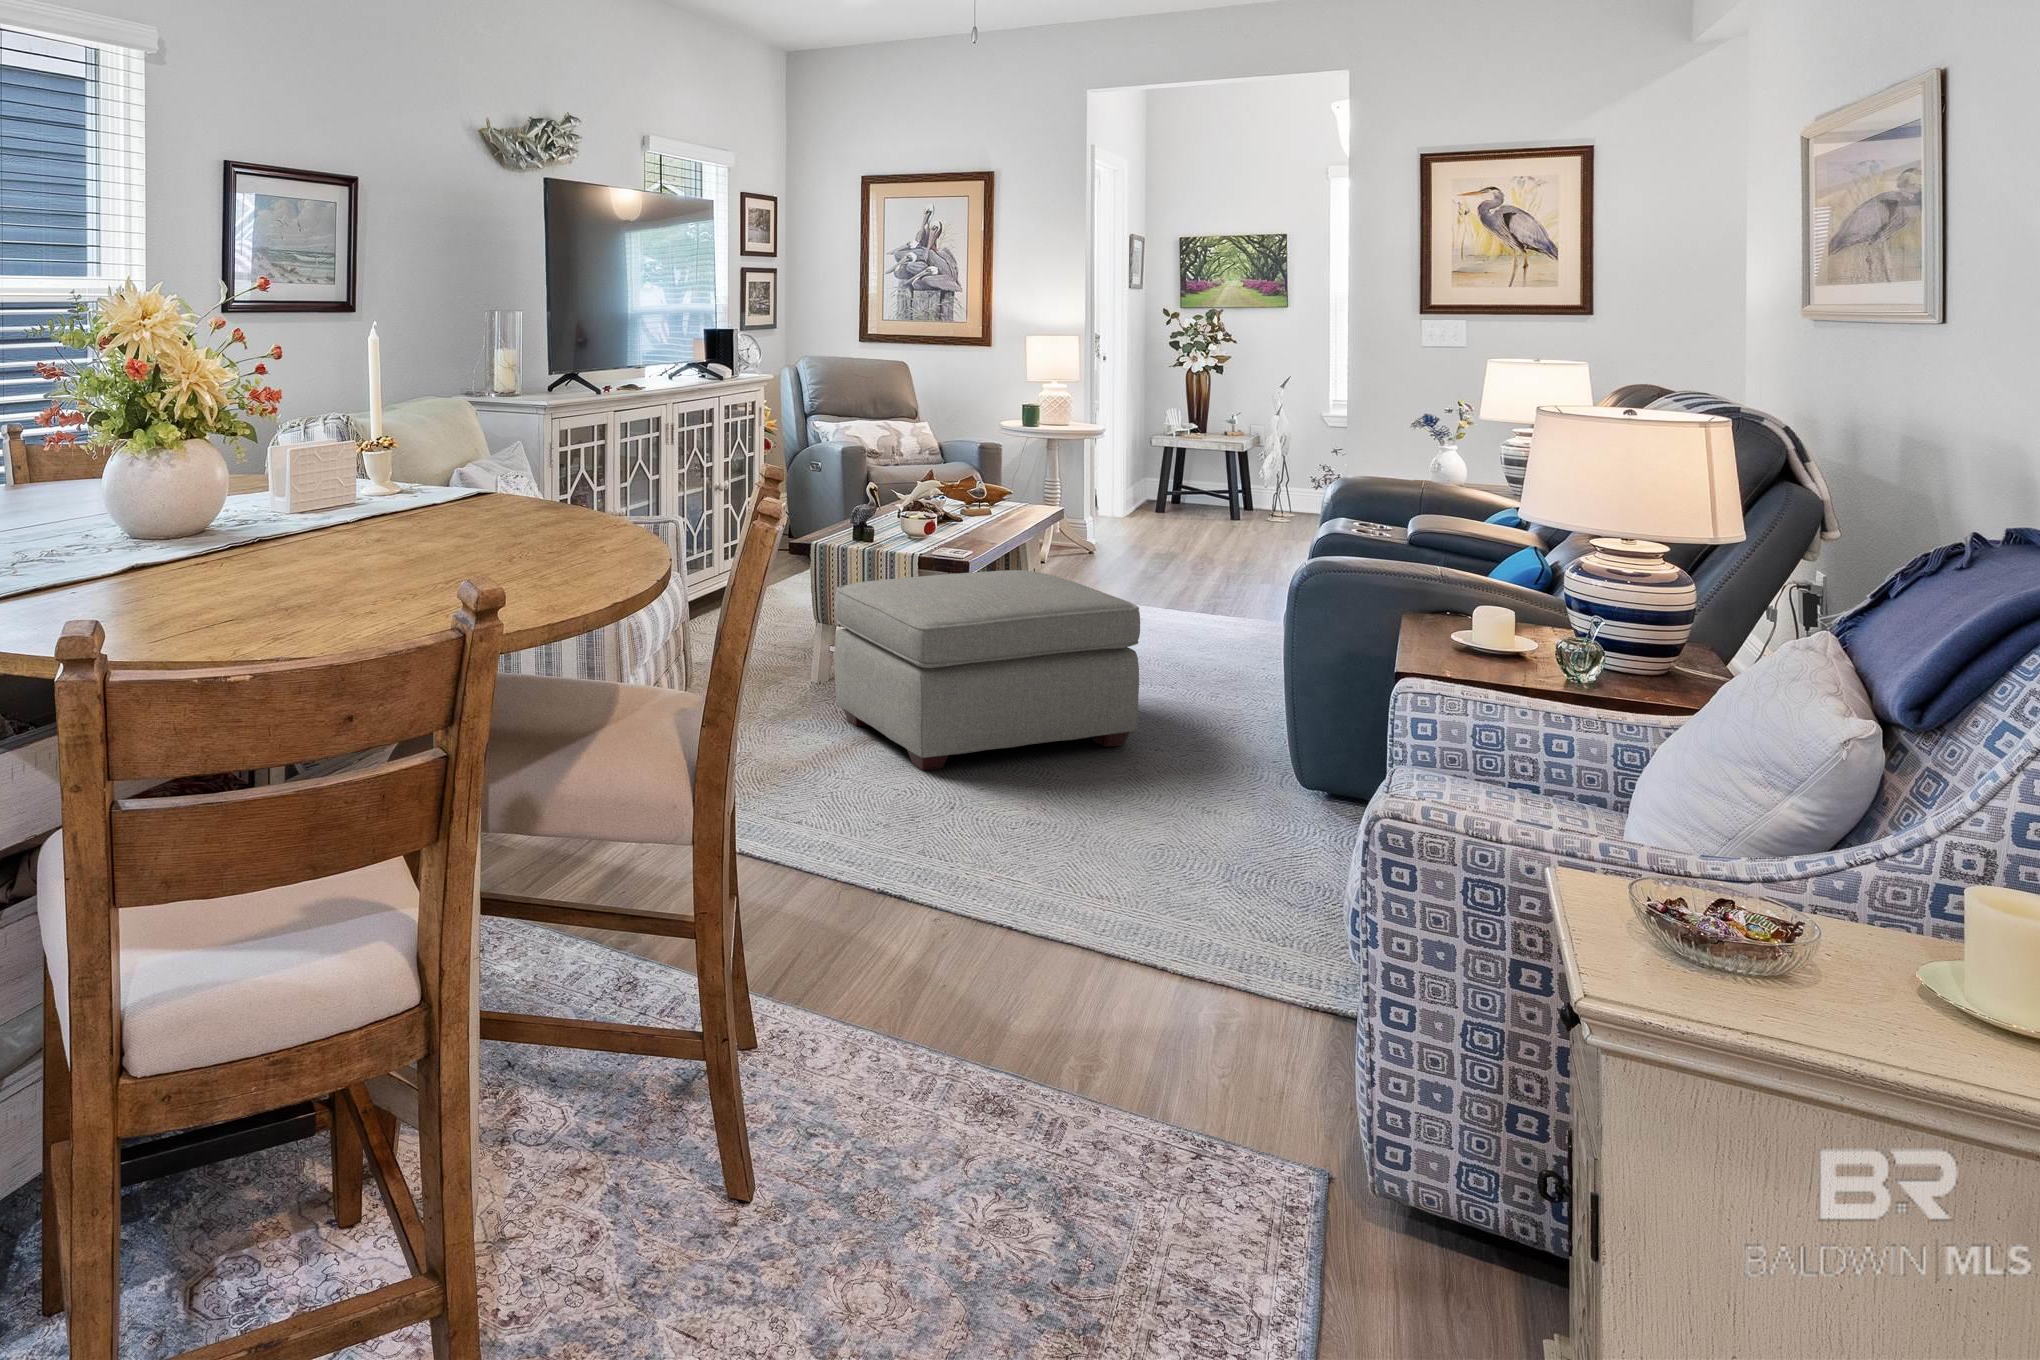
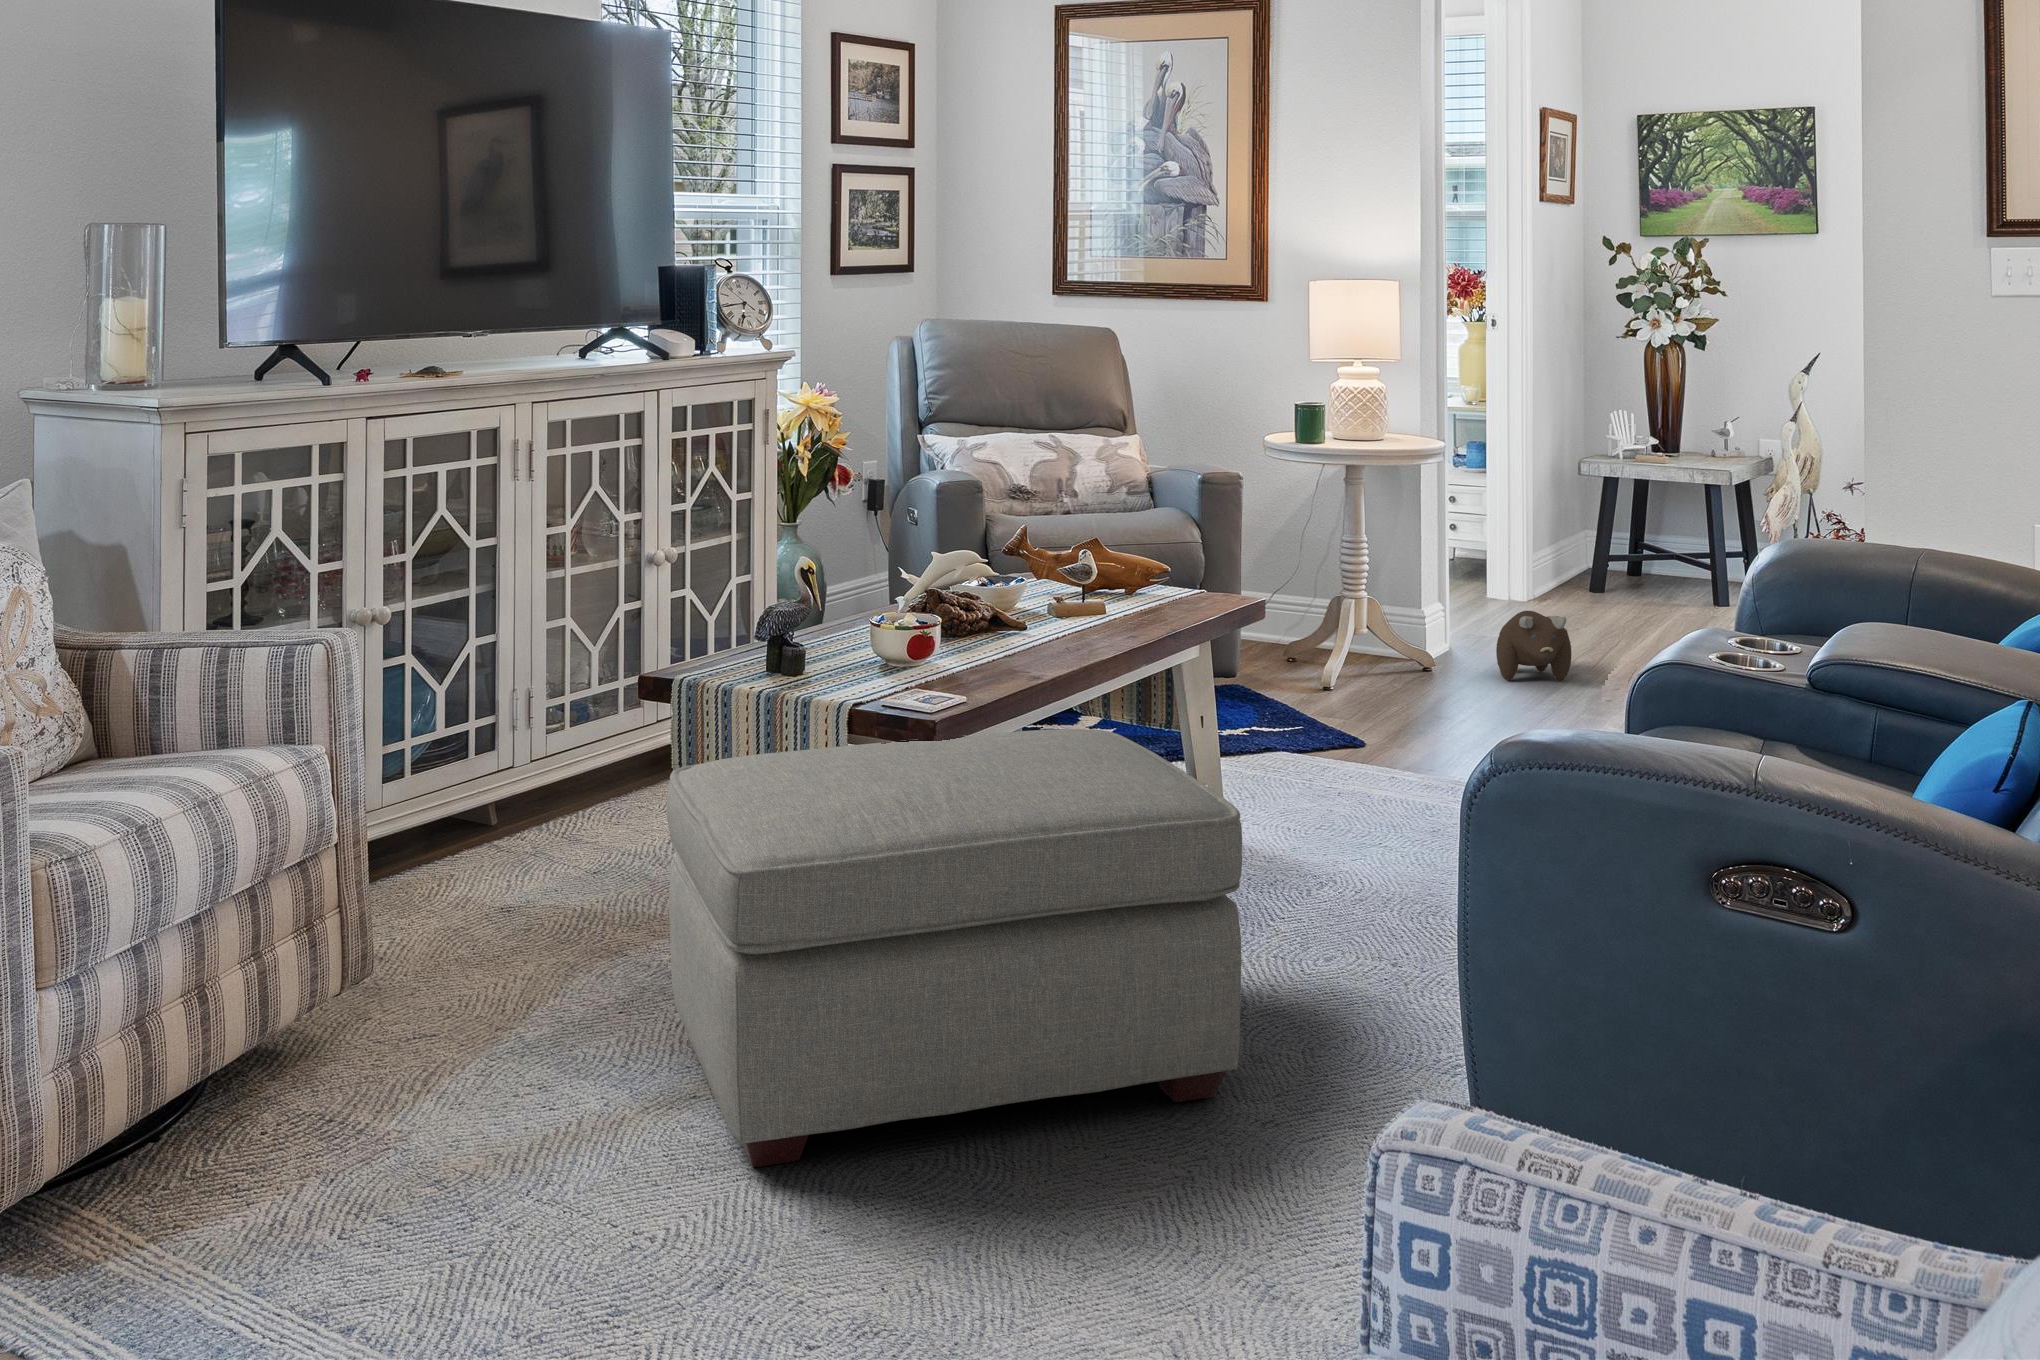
plush toy: none [1137,521,1182,560] -> present [1496,611,1571,681]

